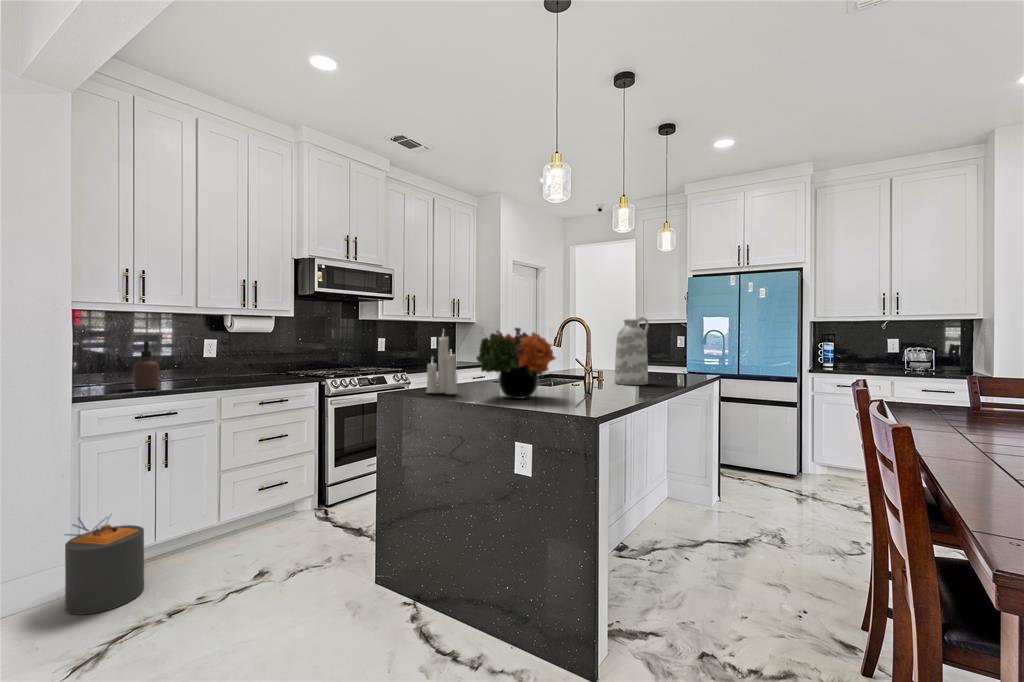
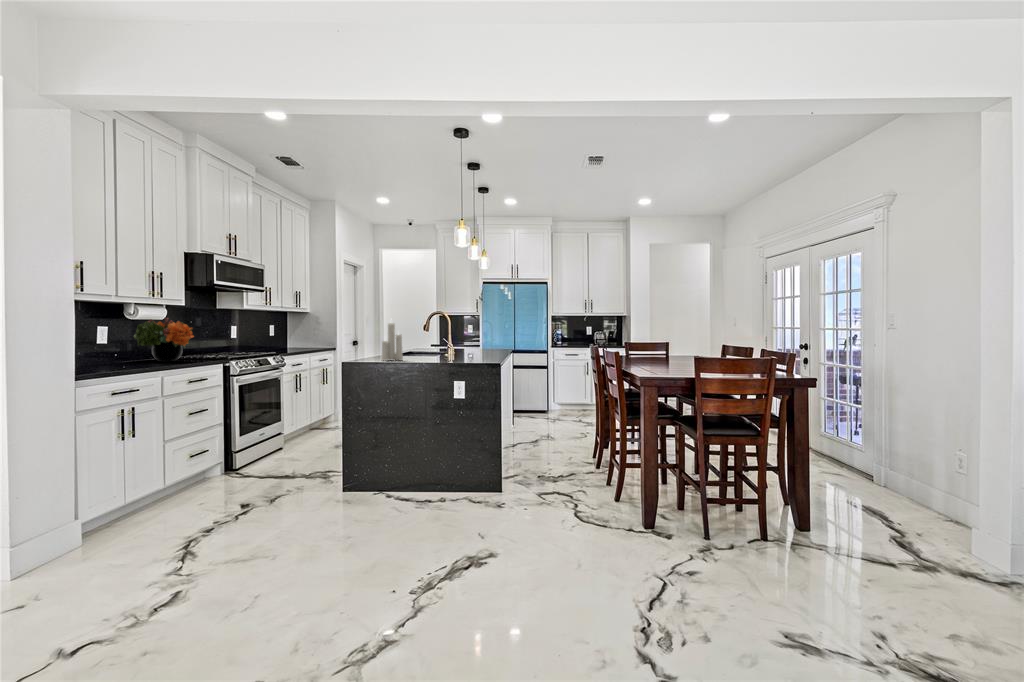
vase: present [615,317,649,385] -> none [472,312,492,354]
flower arrangement: present [476,328,556,399] -> present [134,318,193,361]
soap dispenser: present [133,341,159,390] -> none [96,326,121,370]
trash can: present [65,517,144,614] -> none [84,473,152,557]

